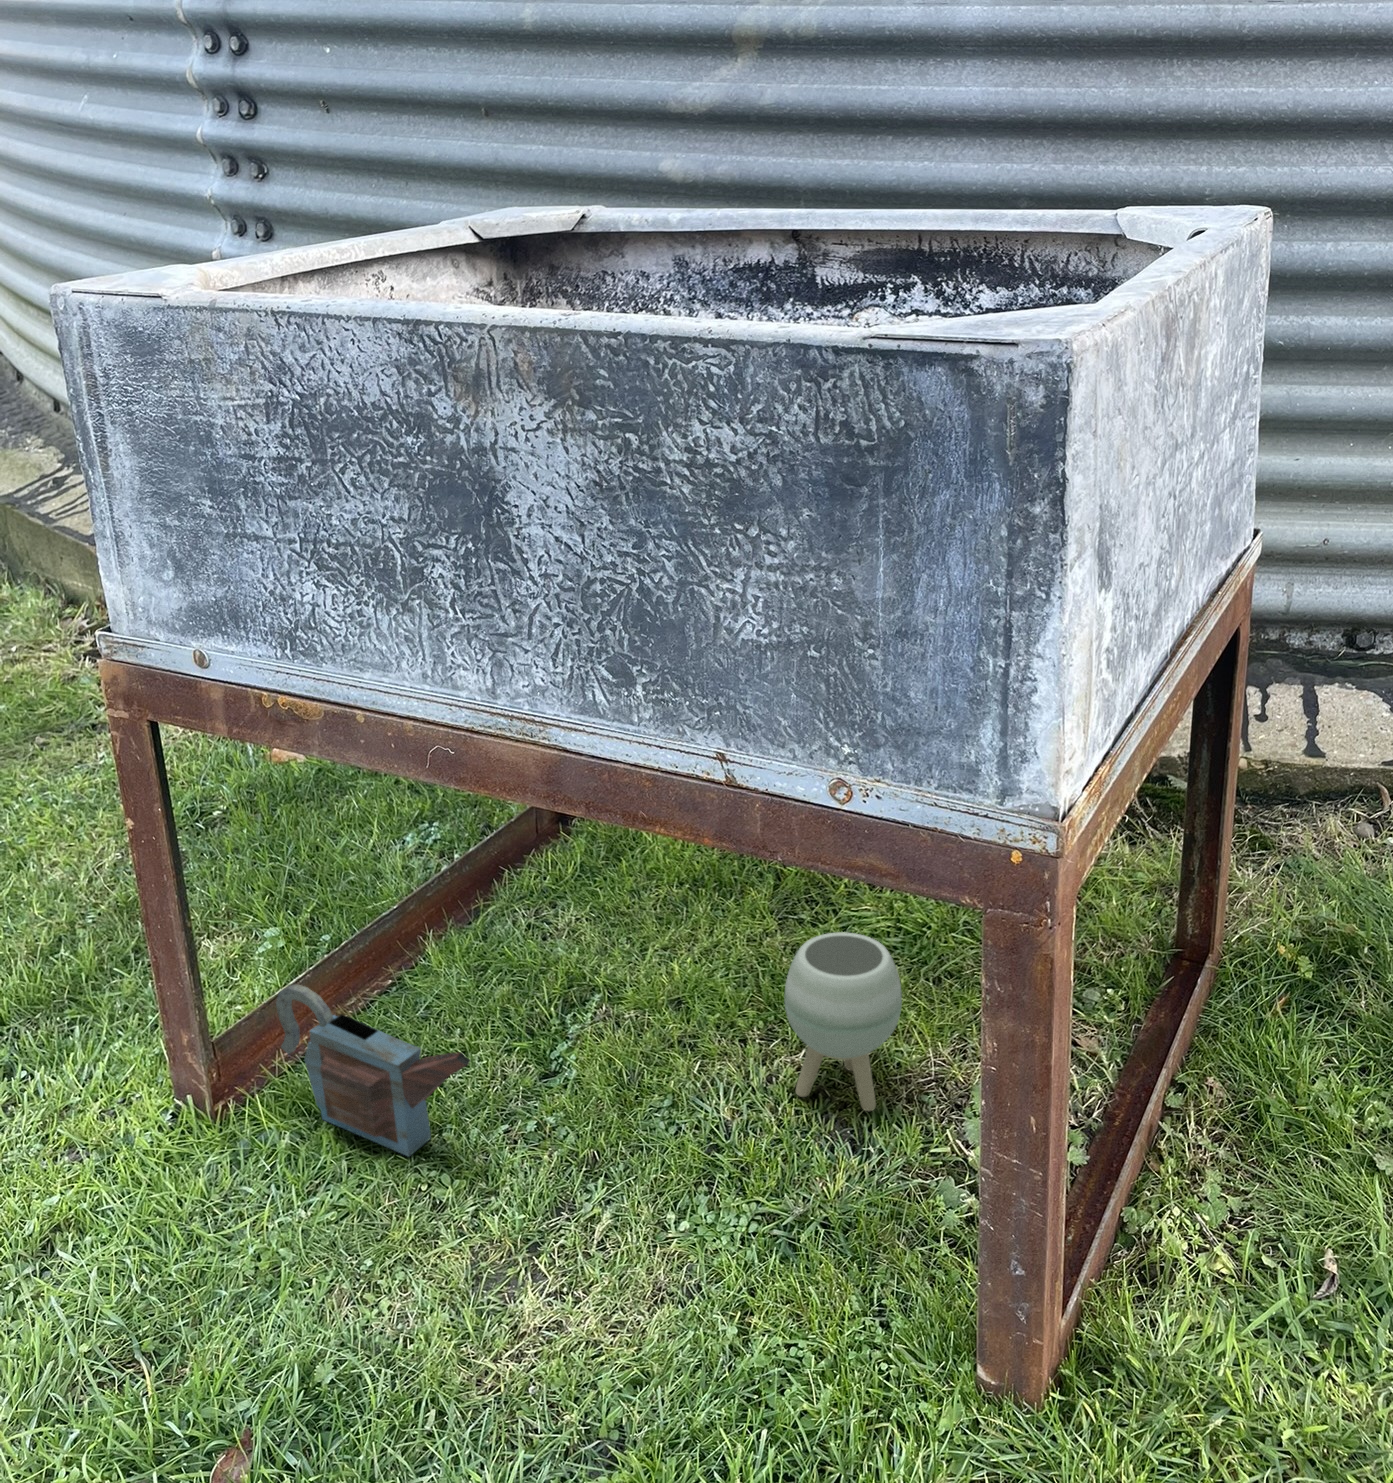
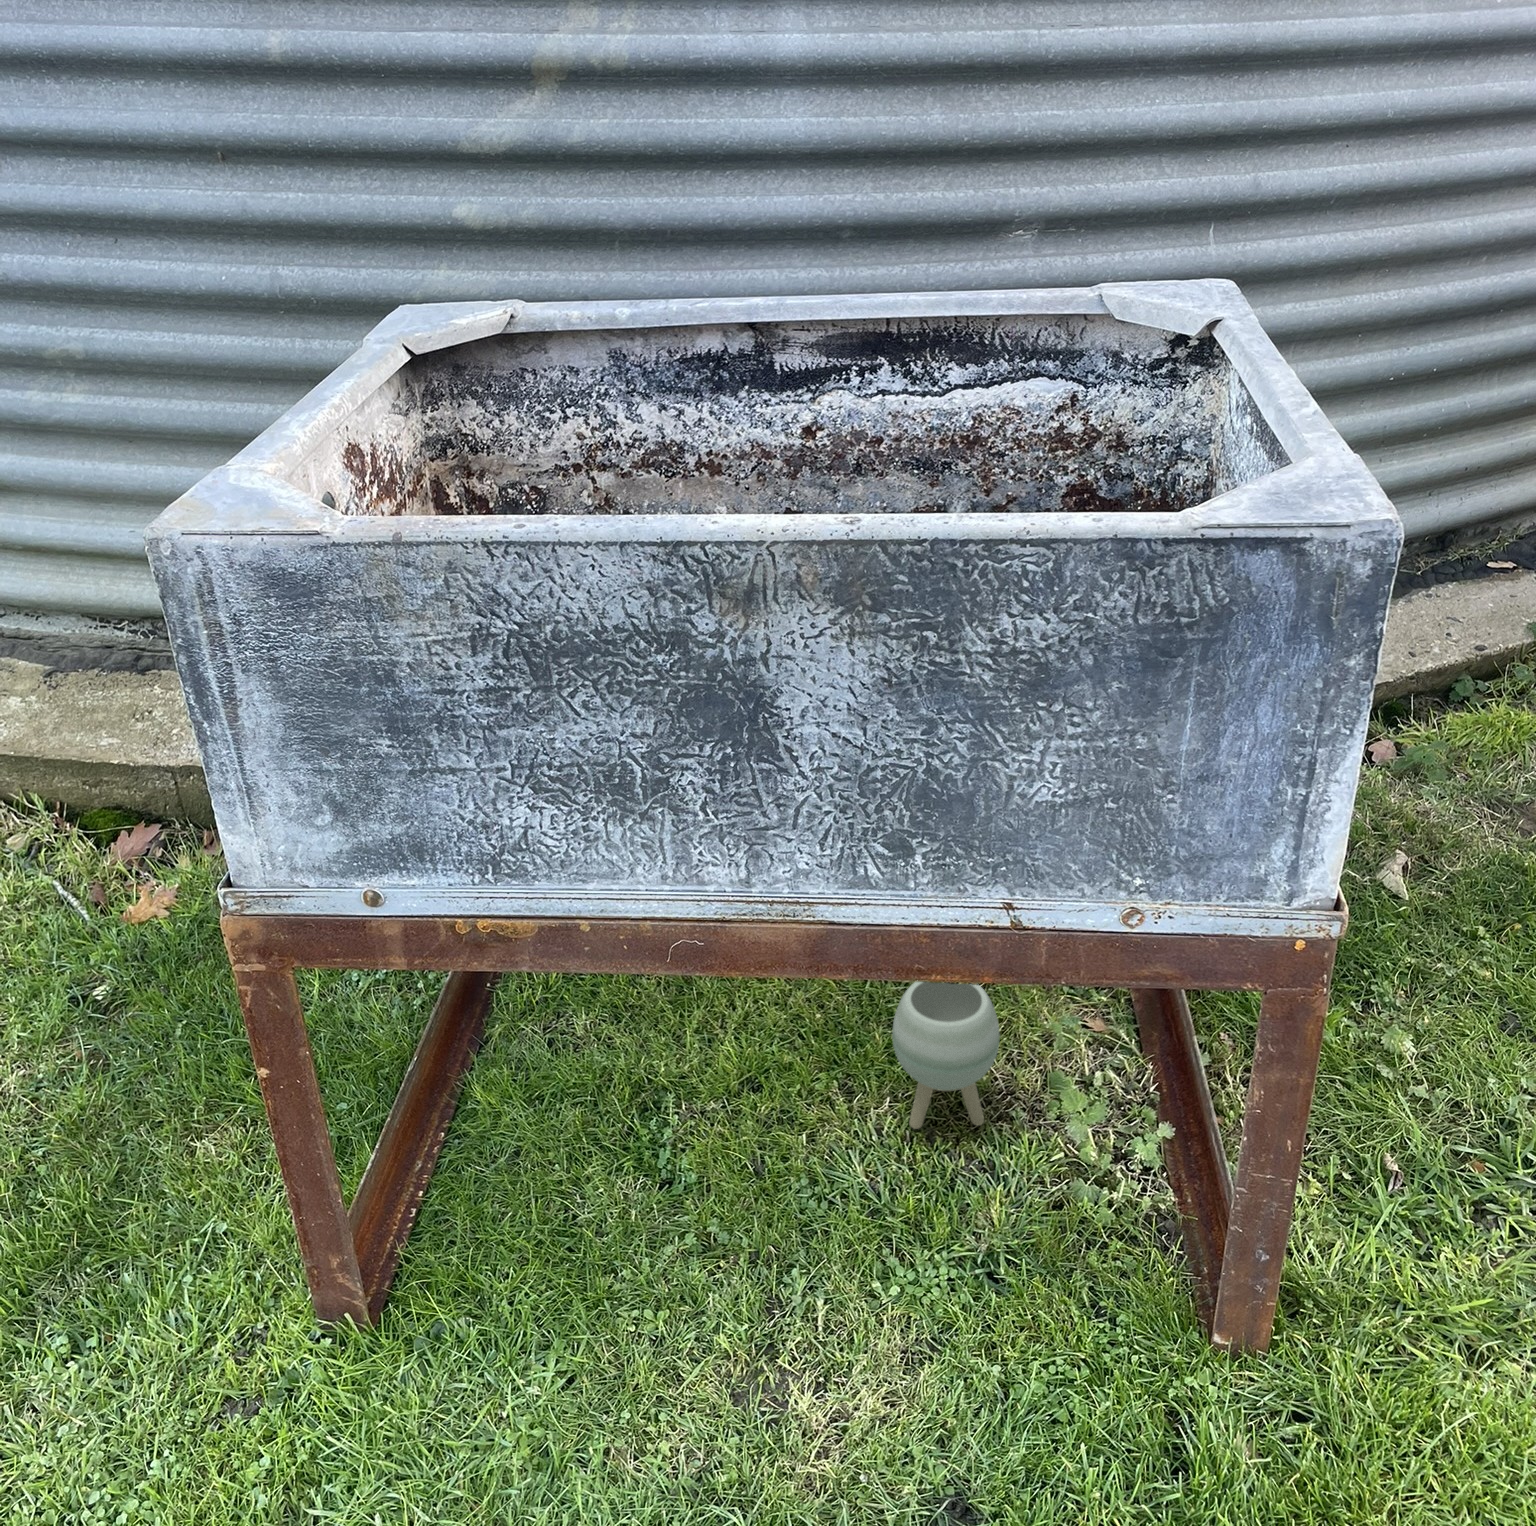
watering can: present [276,984,470,1156] -> none [420,1175,671,1306]

